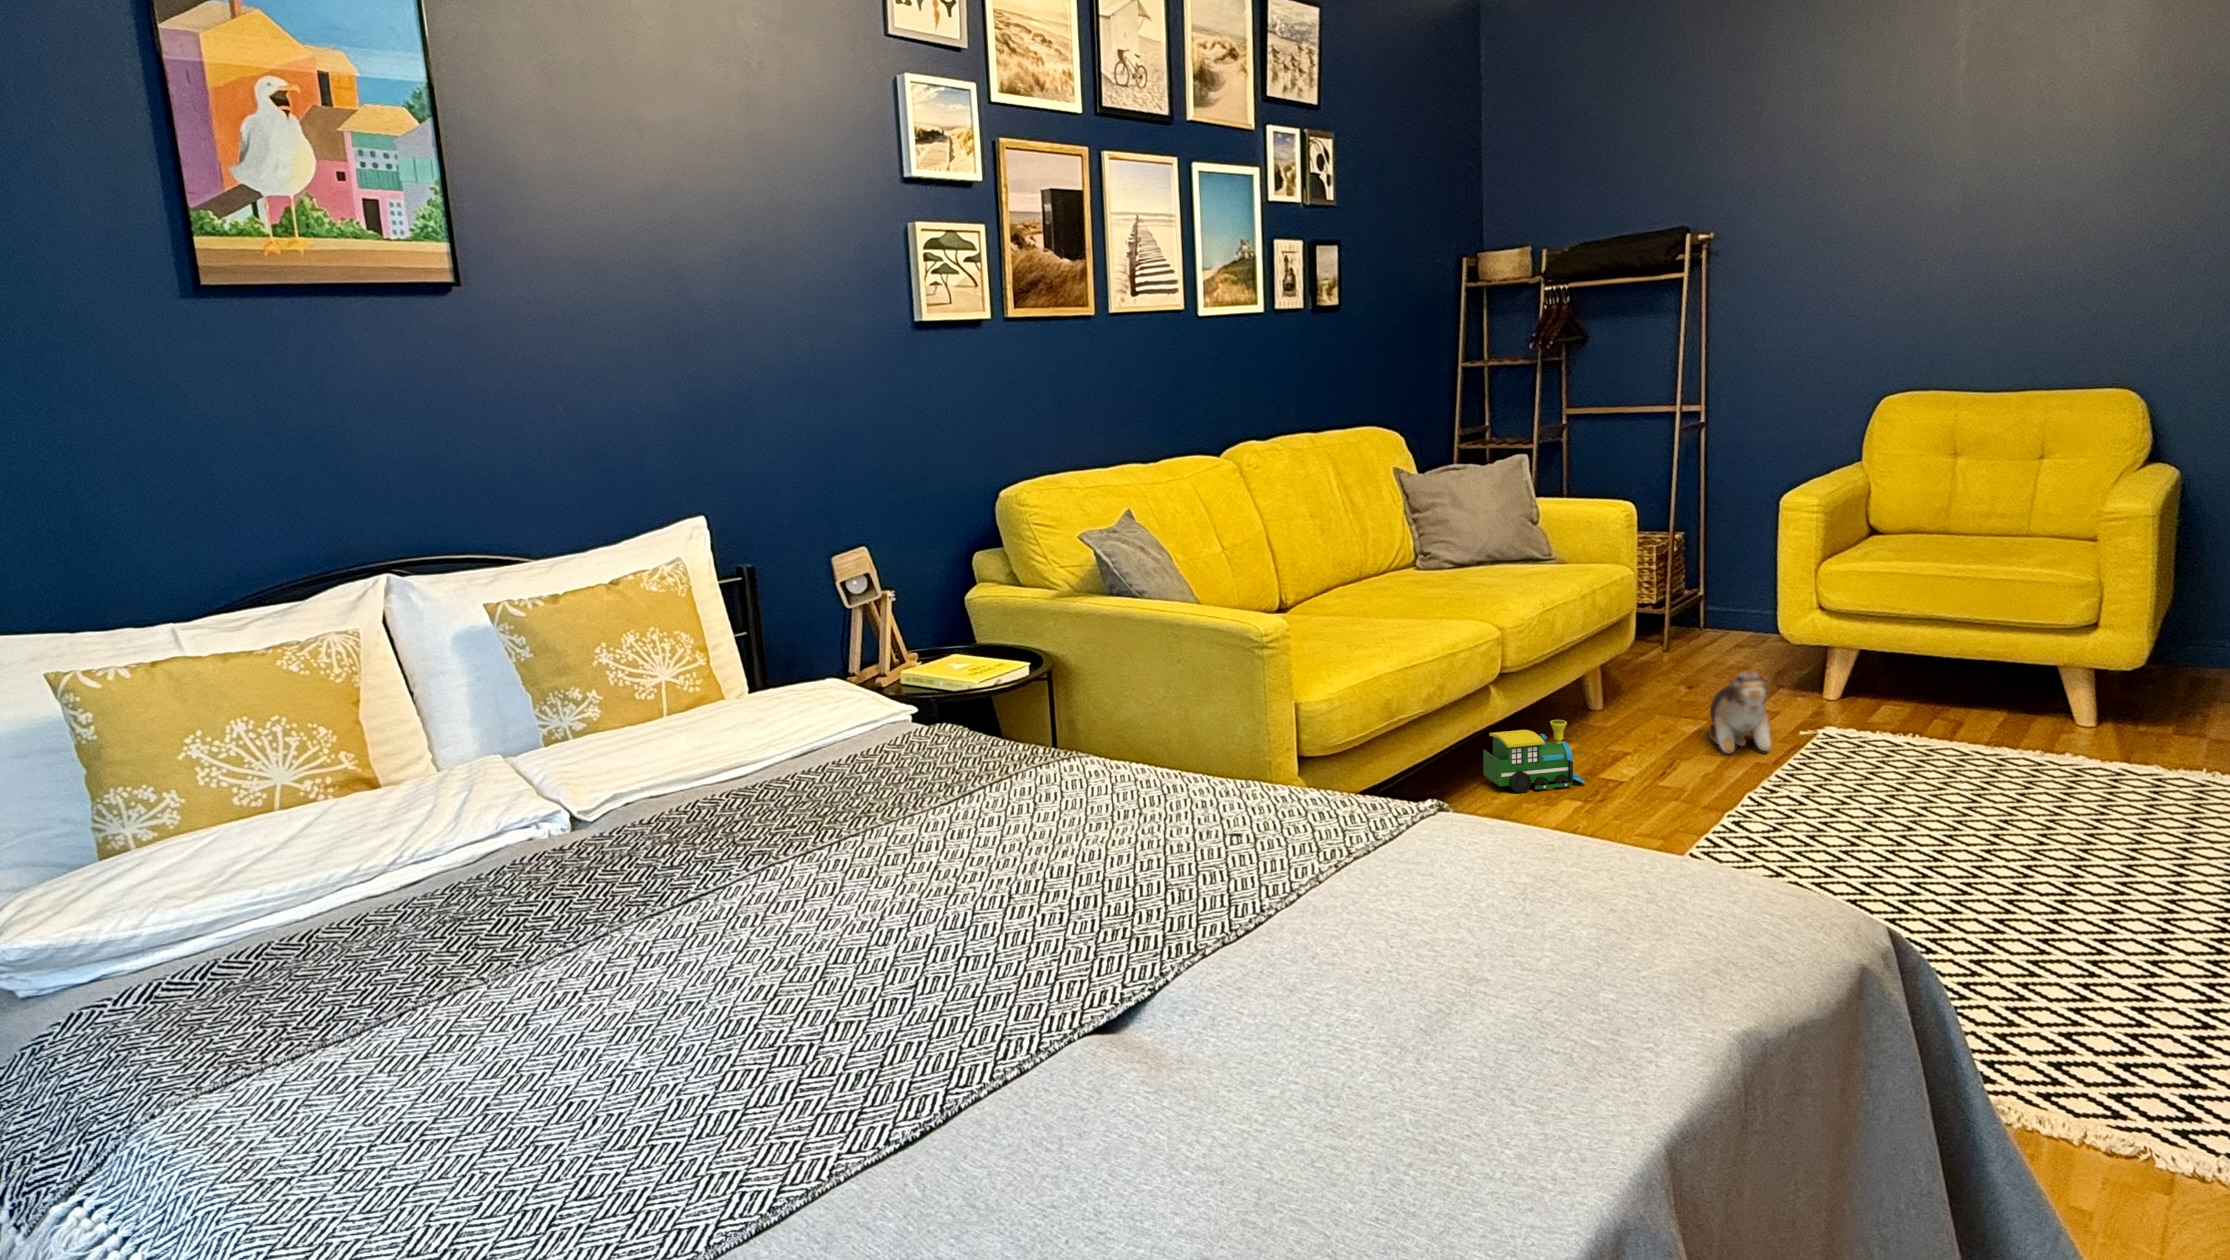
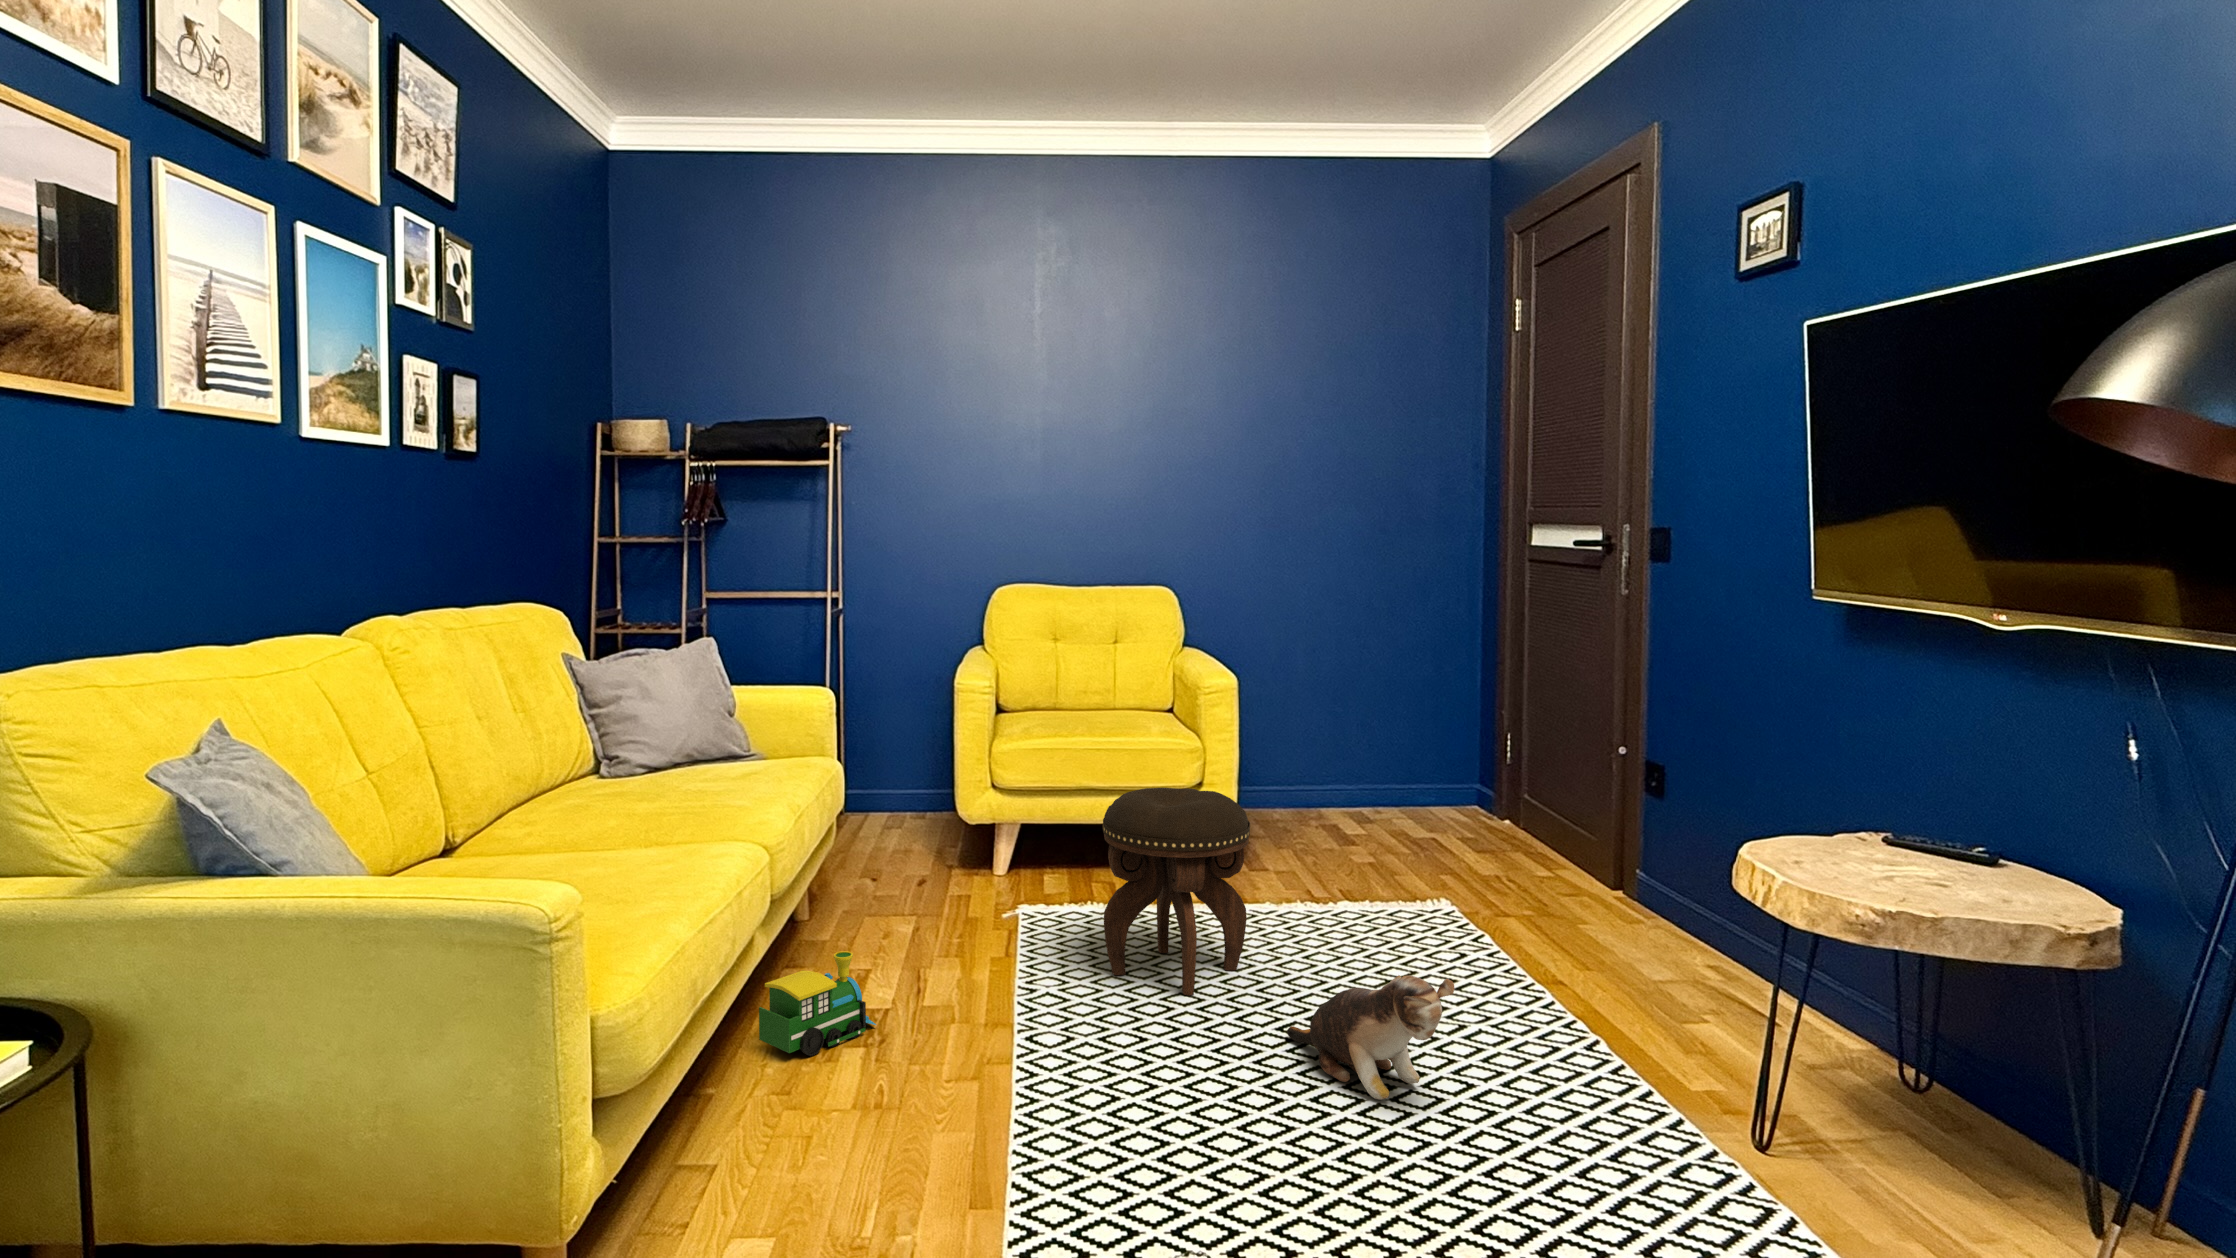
footstool: none [1839,612,2019,815] -> present [1103,788,1250,996]
plush toy: present [1708,671,1772,753] -> present [1287,975,1454,1100]

